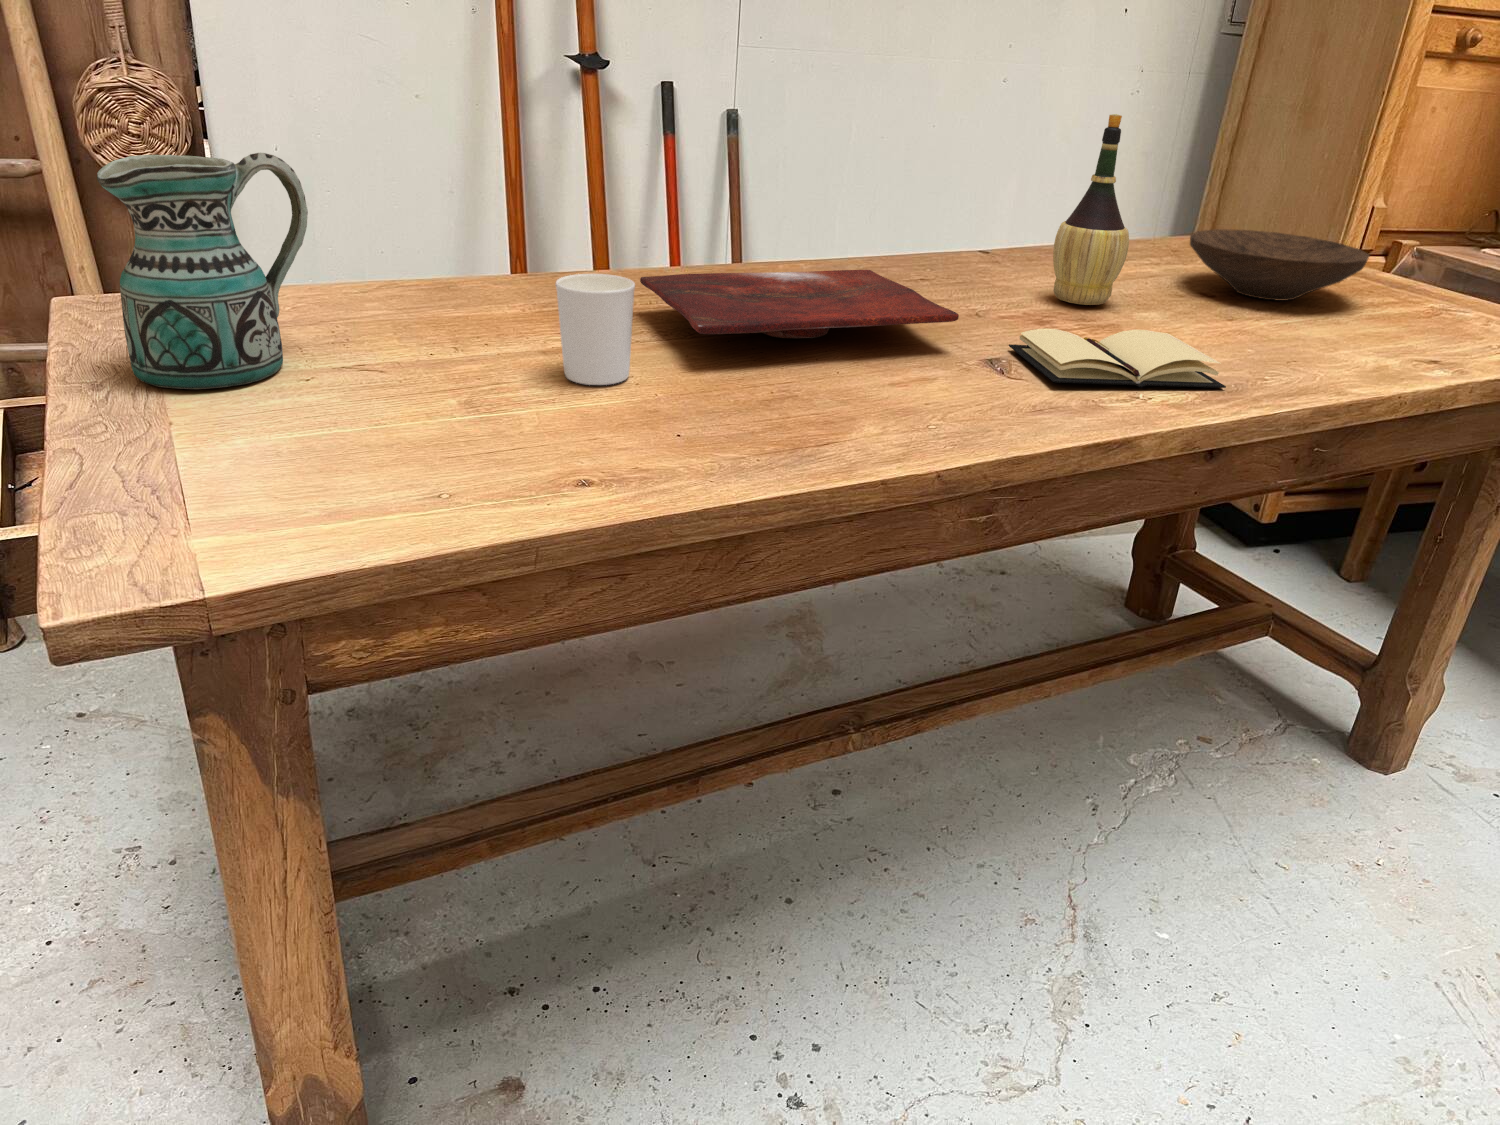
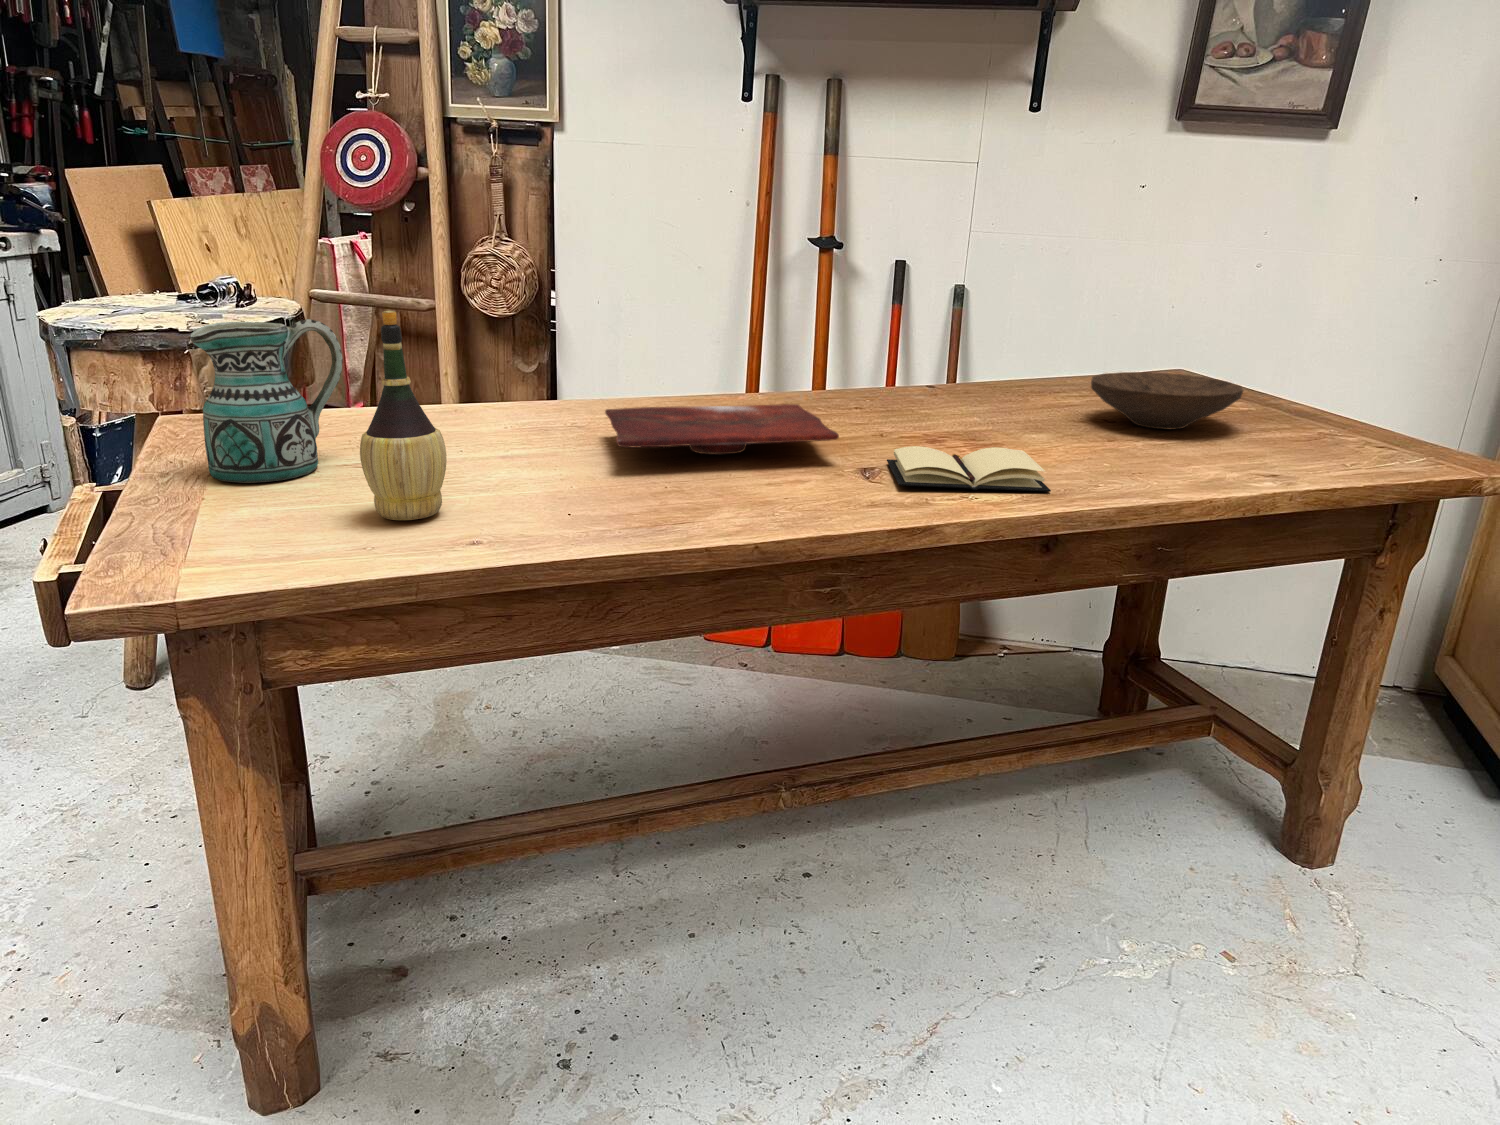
wine bottle: present [1053,114,1129,305] -> present [360,311,447,520]
candle holder: present [556,274,635,385] -> none [505,402,566,484]

